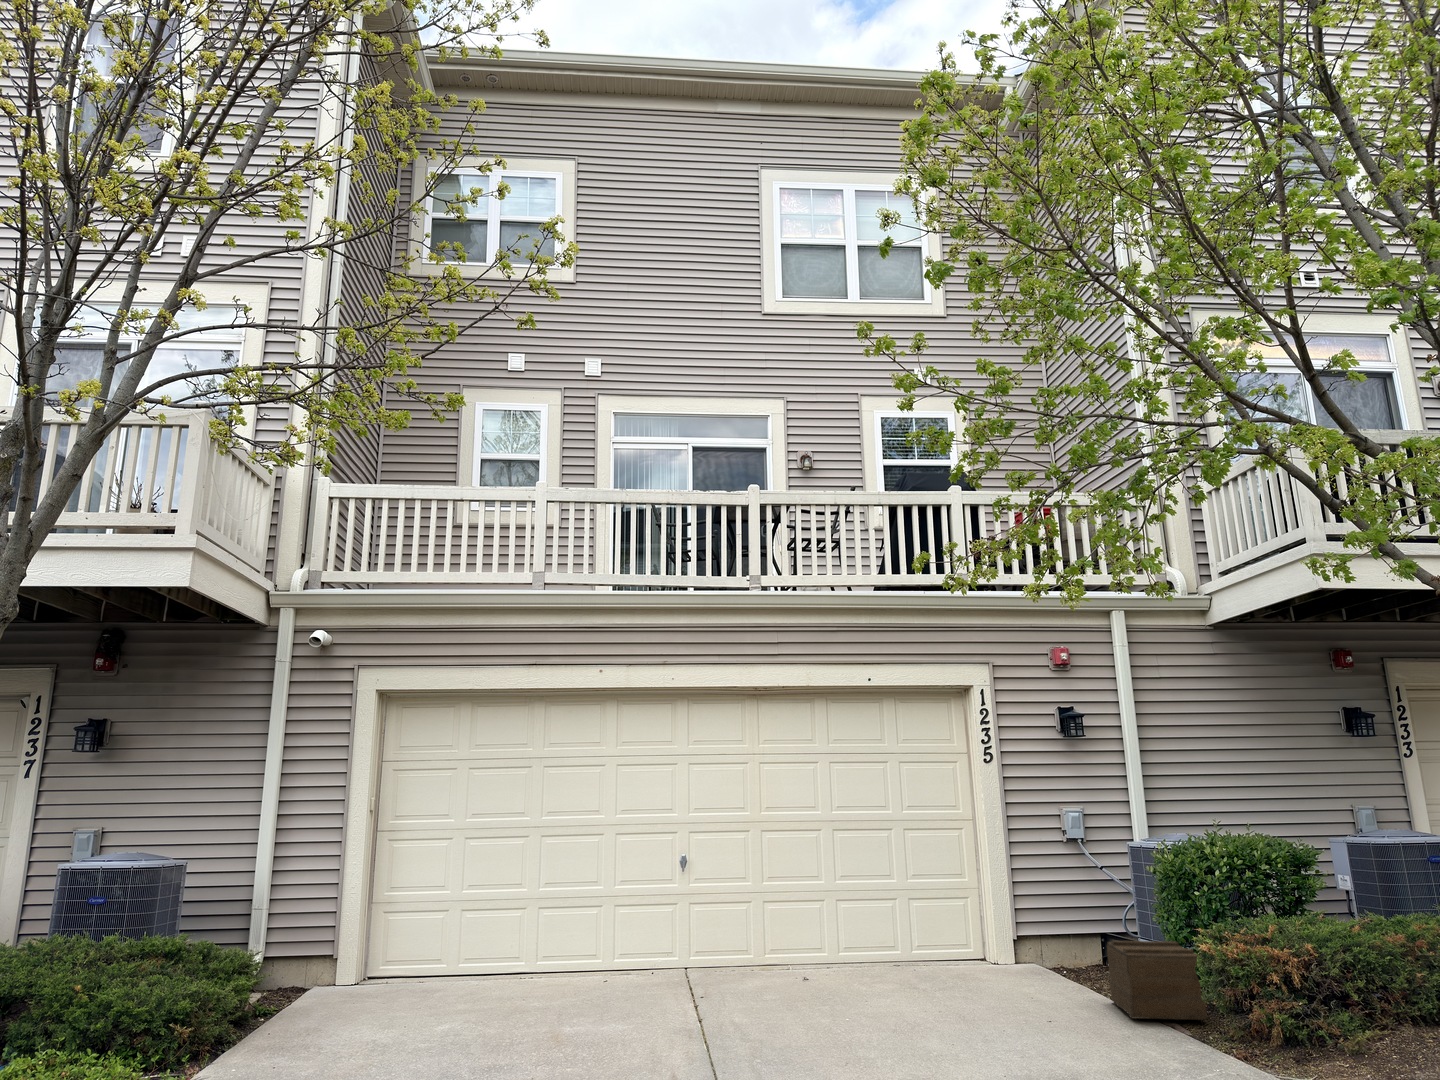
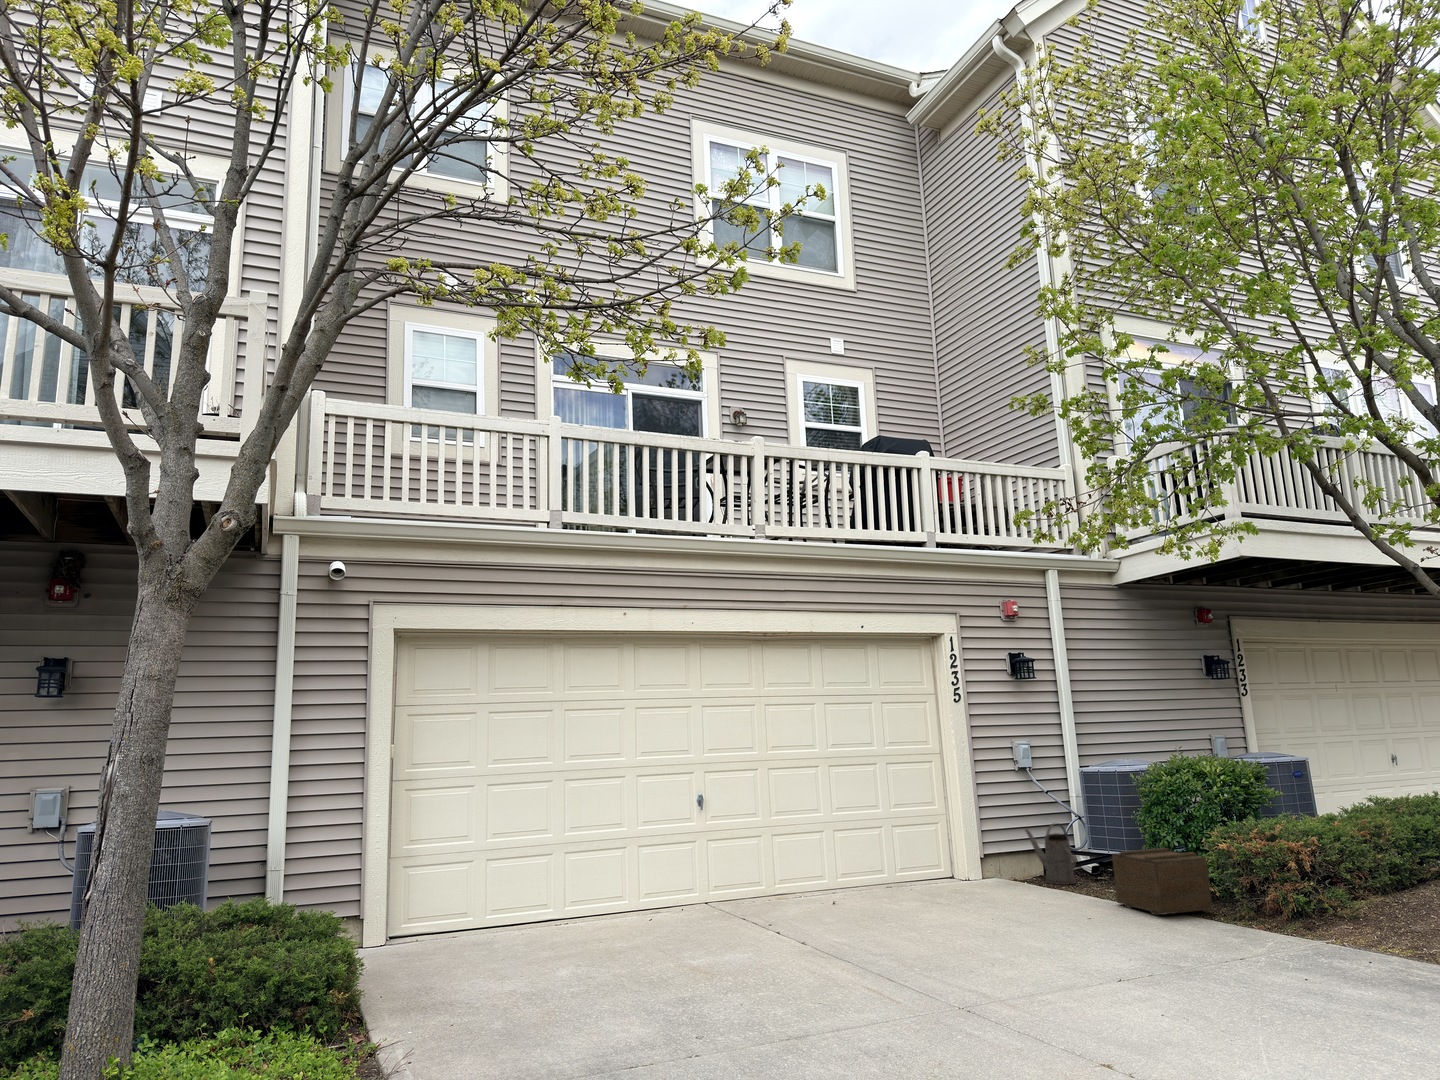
watering can: none [1074,904,1116,976] -> present [1025,823,1076,885]

